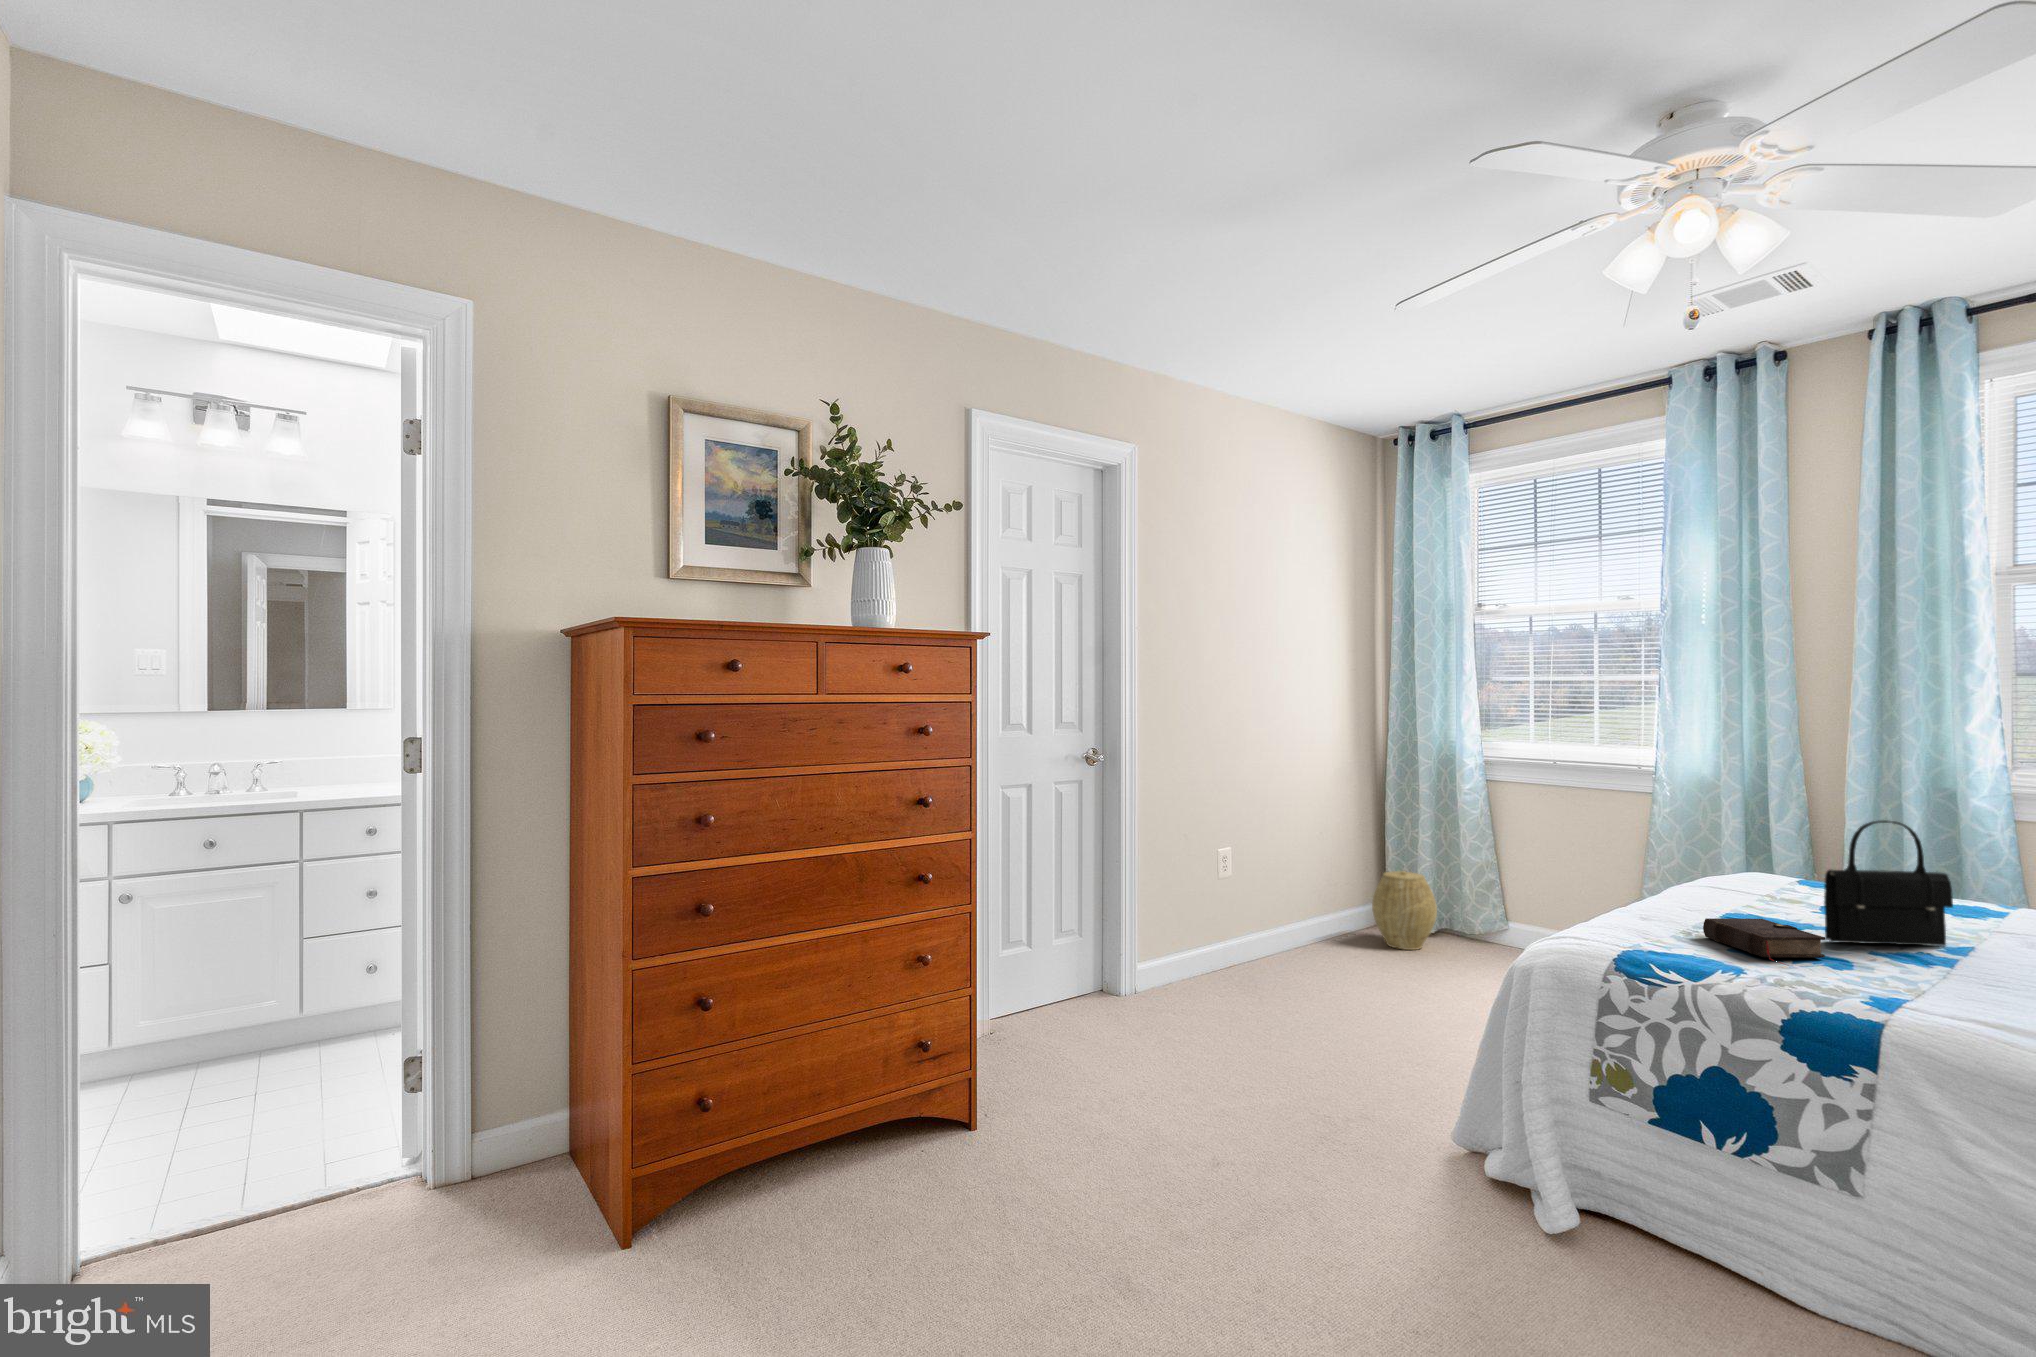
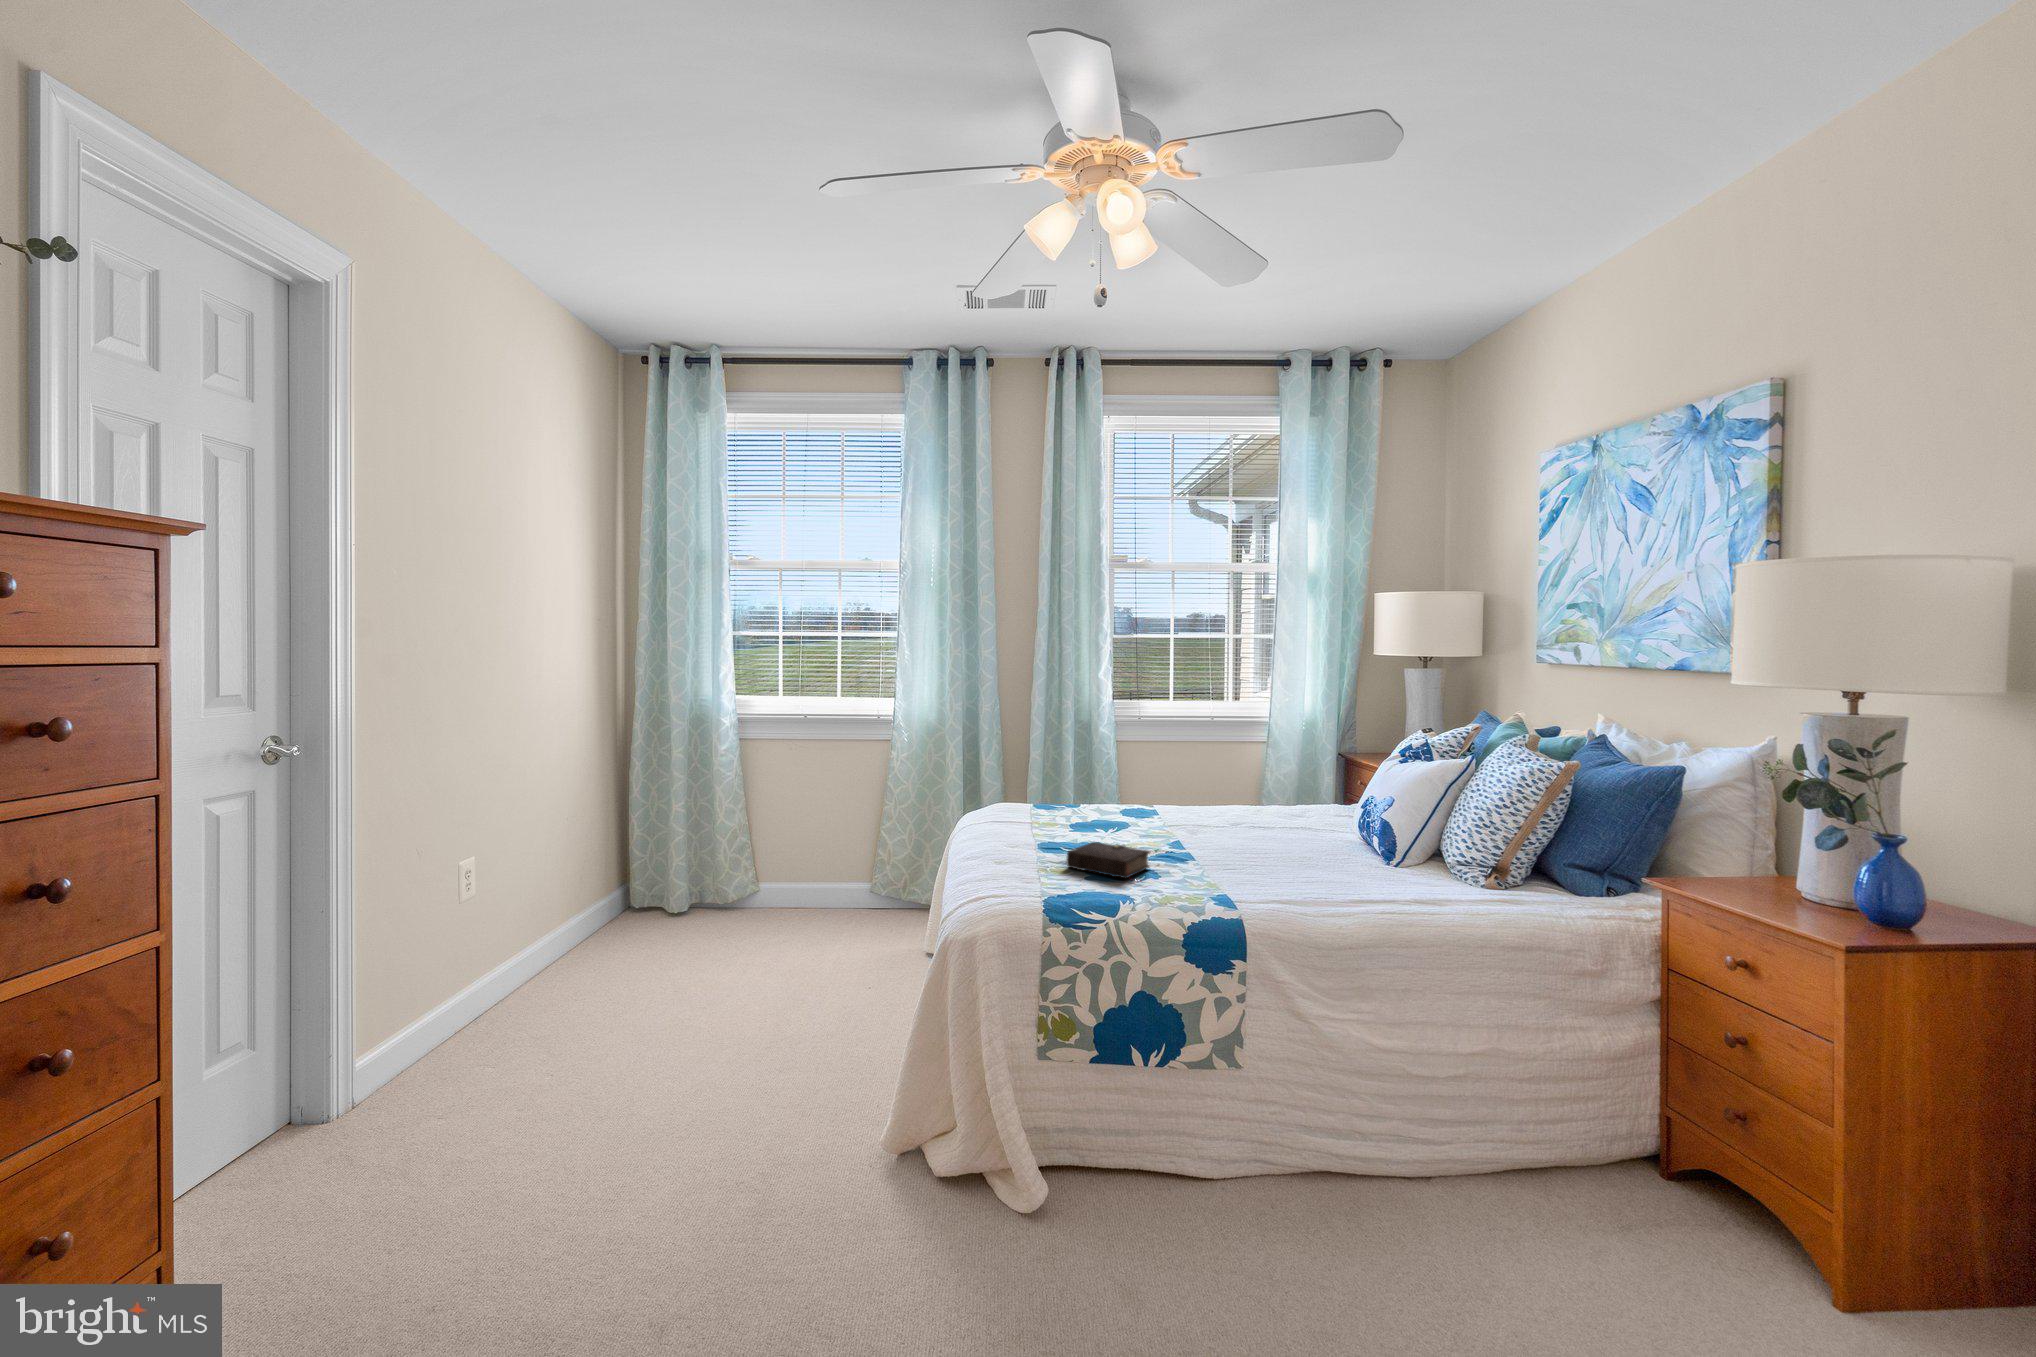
handbag: present [1824,820,1953,946] -> none [1127,748,1185,851]
woven basket: present [1372,871,1437,950] -> none [631,834,702,919]

